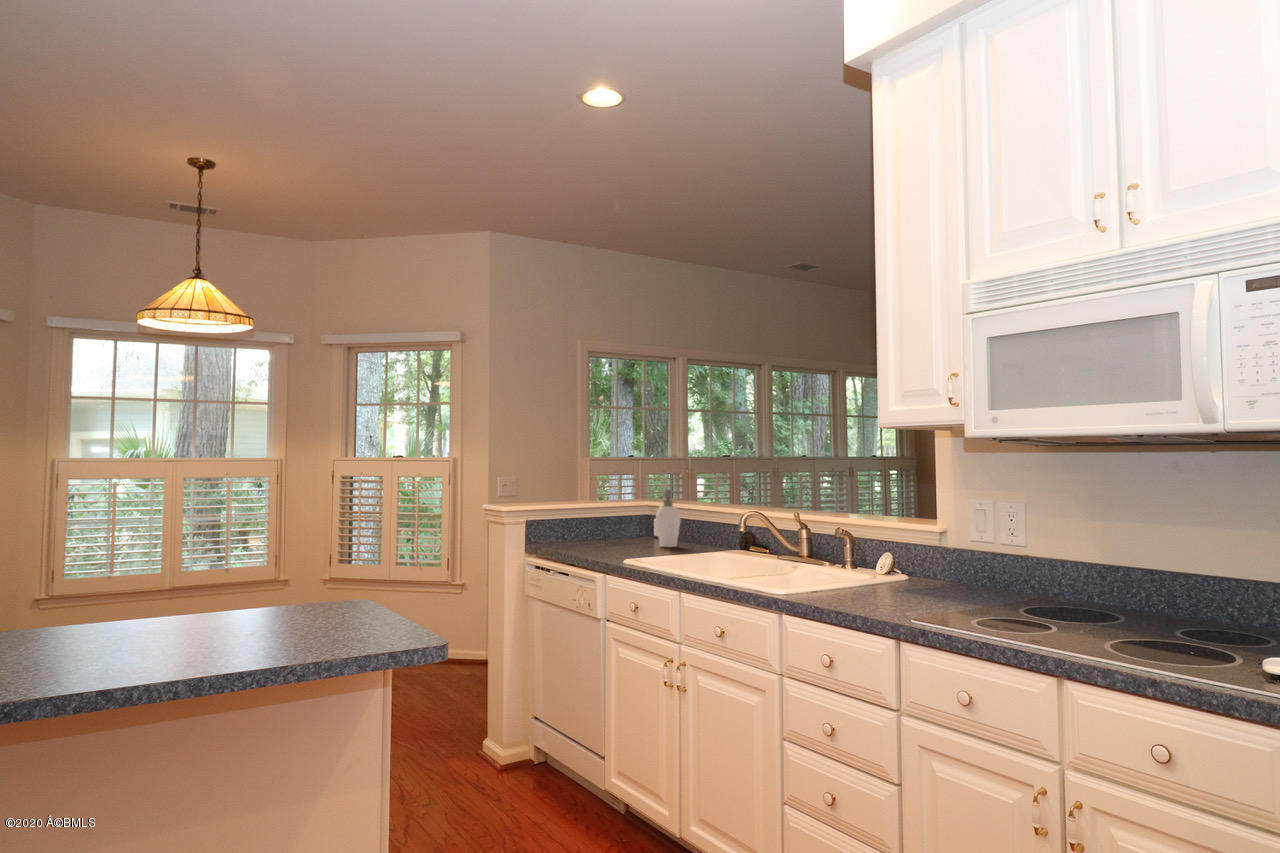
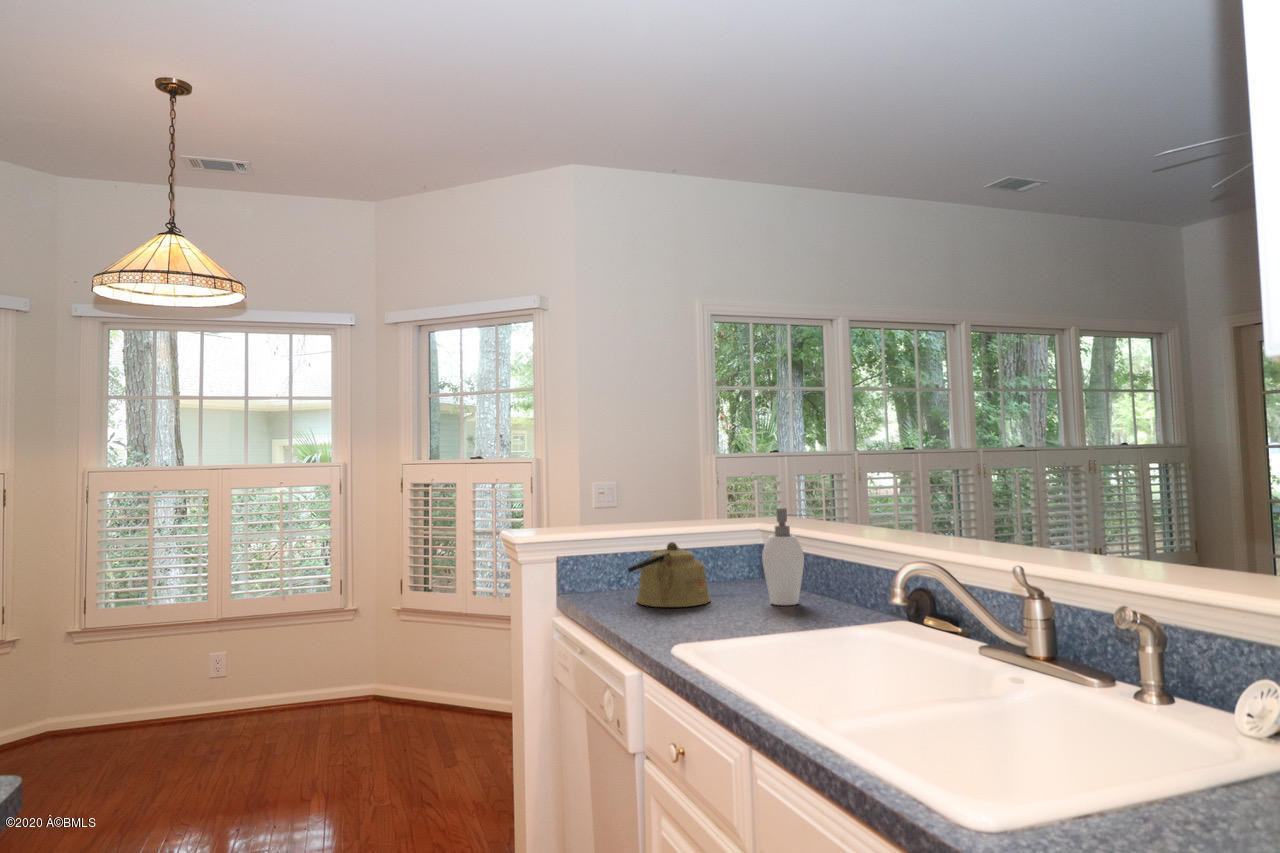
kettle: none [574,510,624,549] -> present [628,542,710,607]

